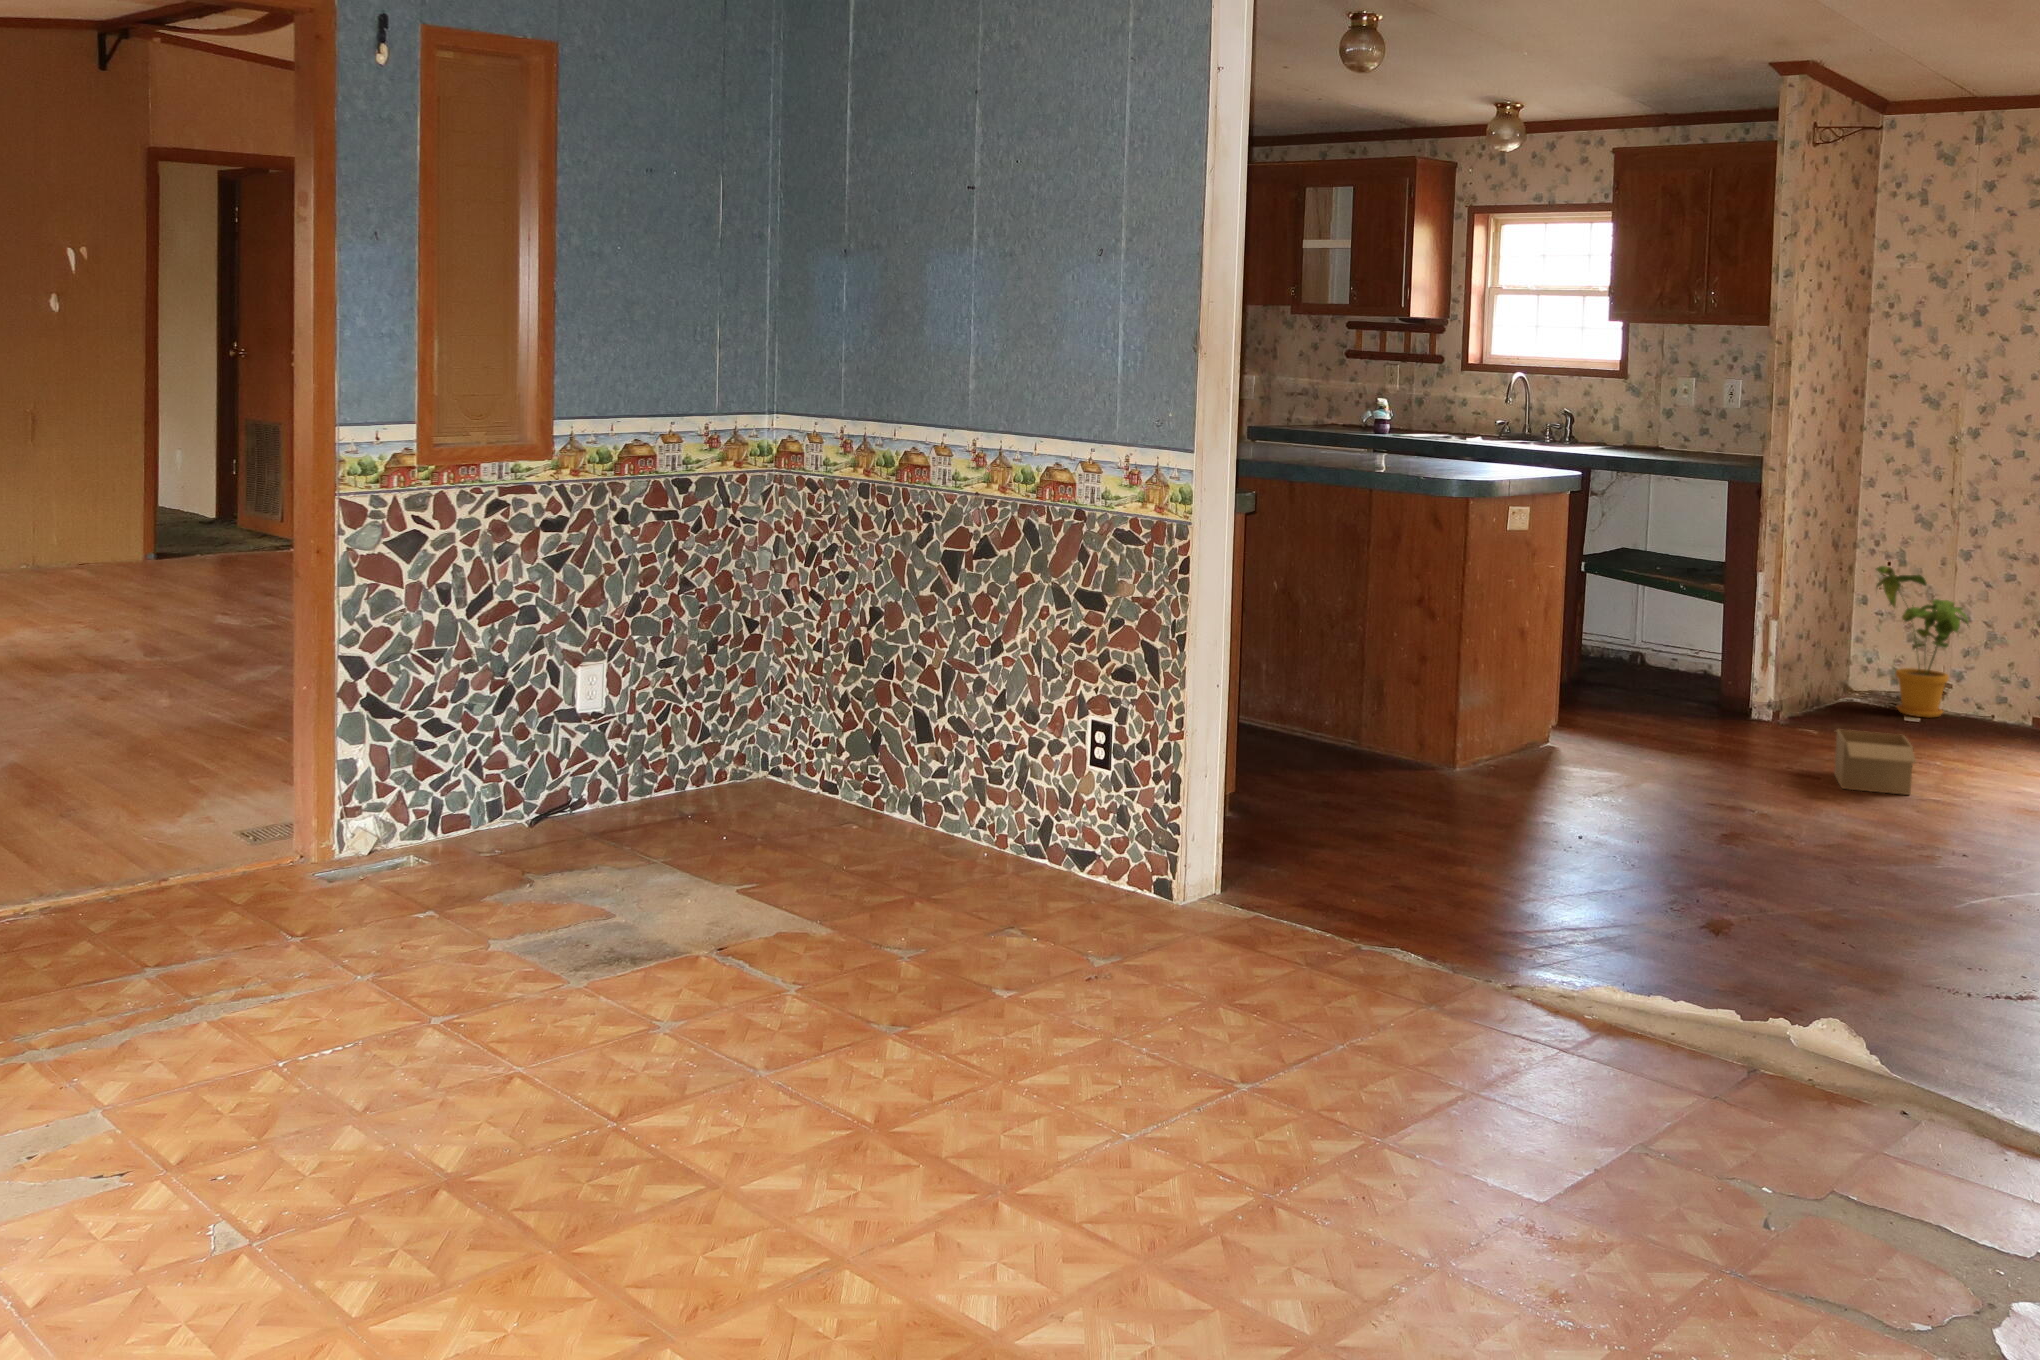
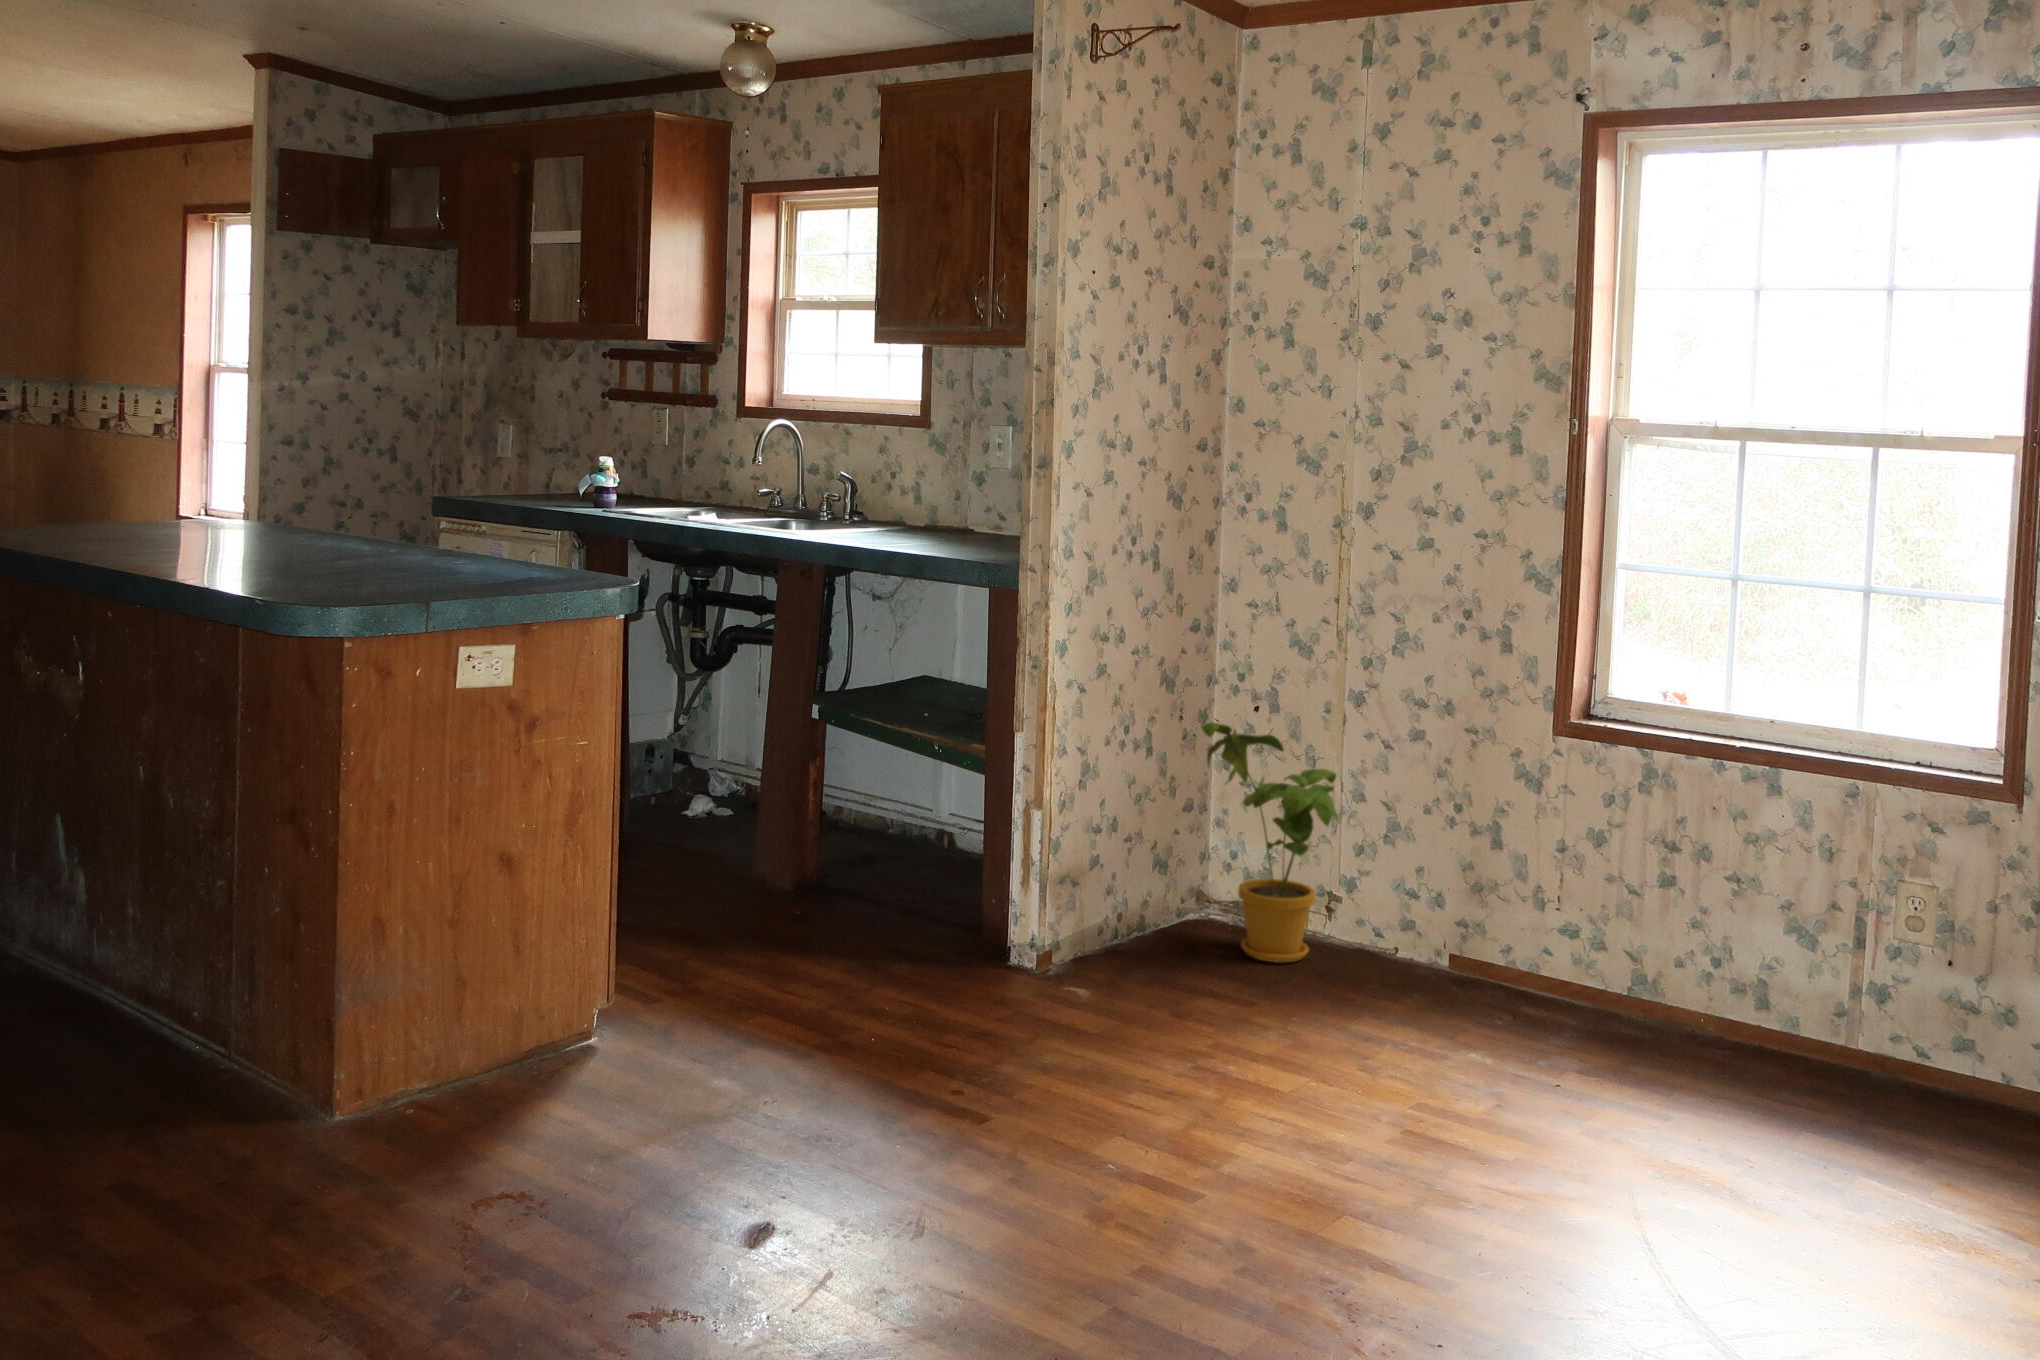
cardboard box: present [1834,729,1916,795] -> none [980,1058,1123,1211]

